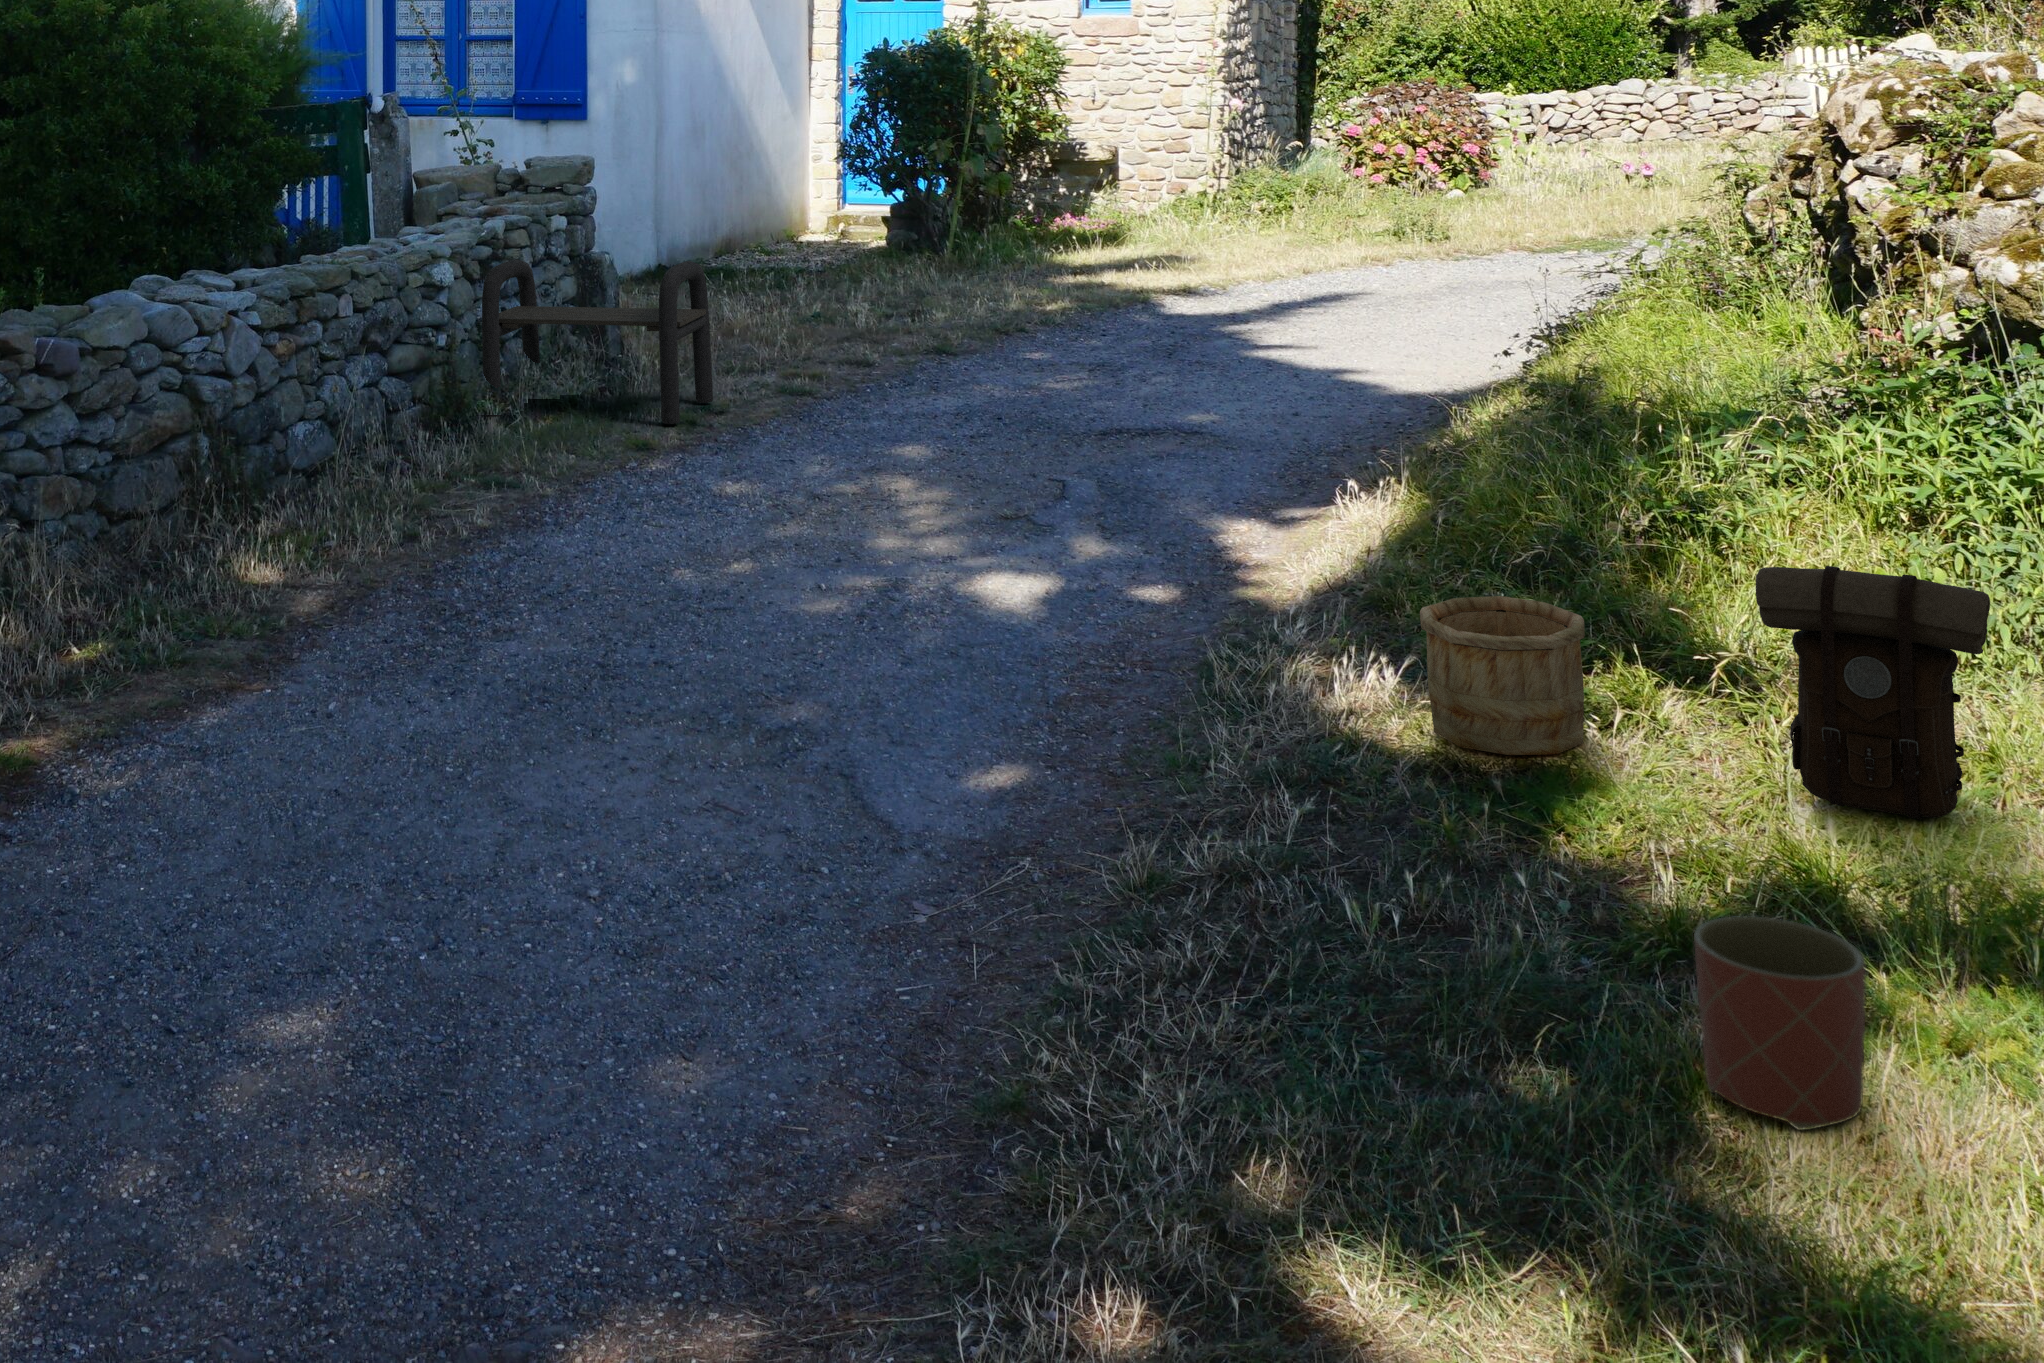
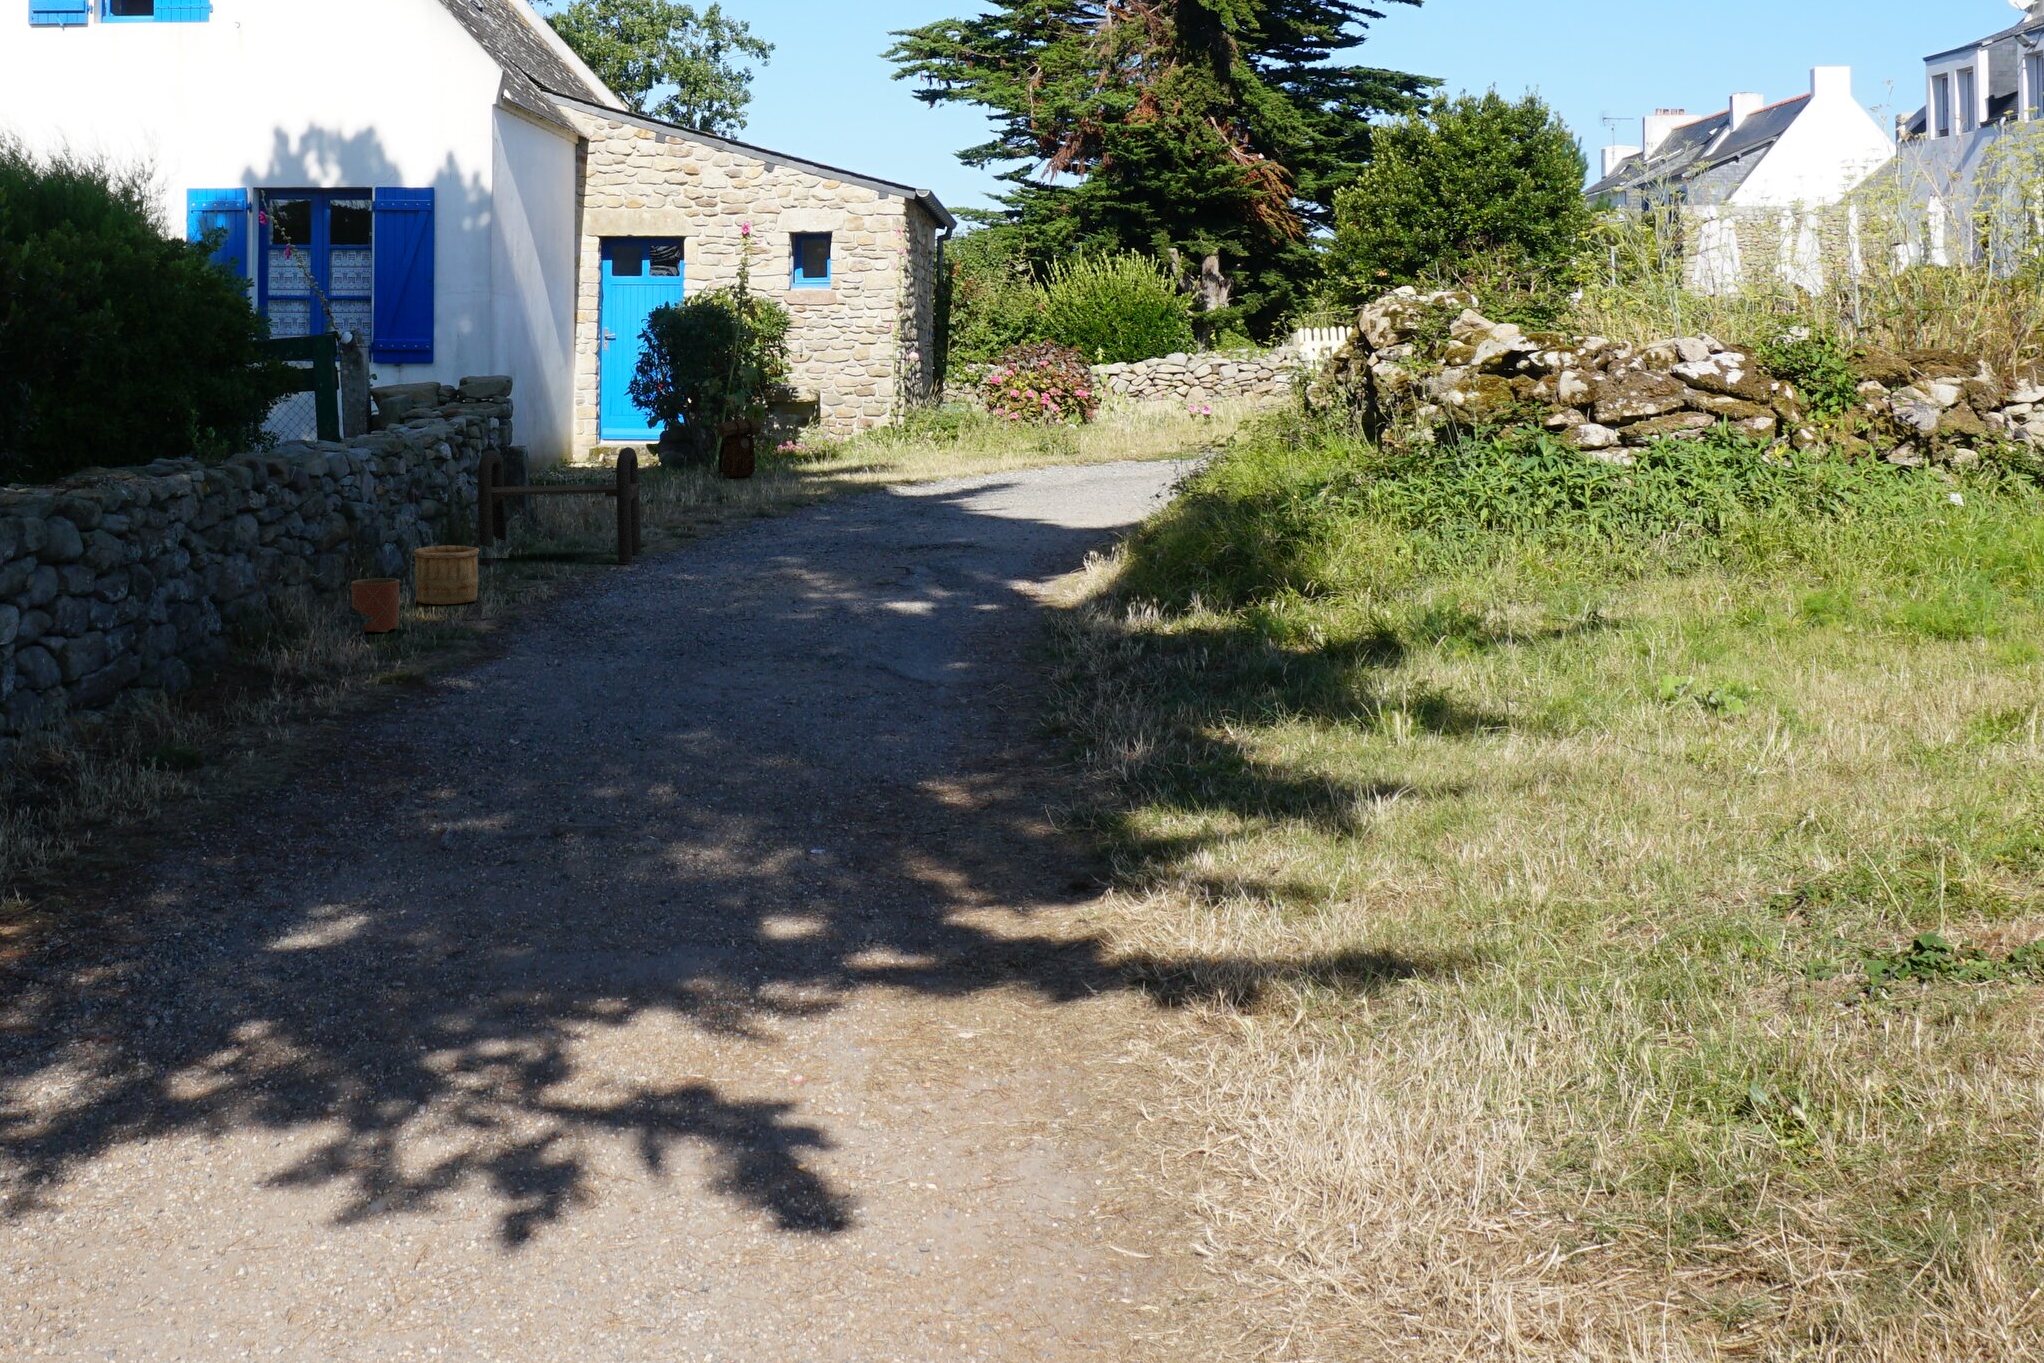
backpack: present [1755,566,1990,820] -> present [717,419,762,478]
wooden bucket: present [1420,596,1585,755] -> present [413,545,480,604]
planter: present [1694,916,1865,1130] -> present [351,578,399,632]

